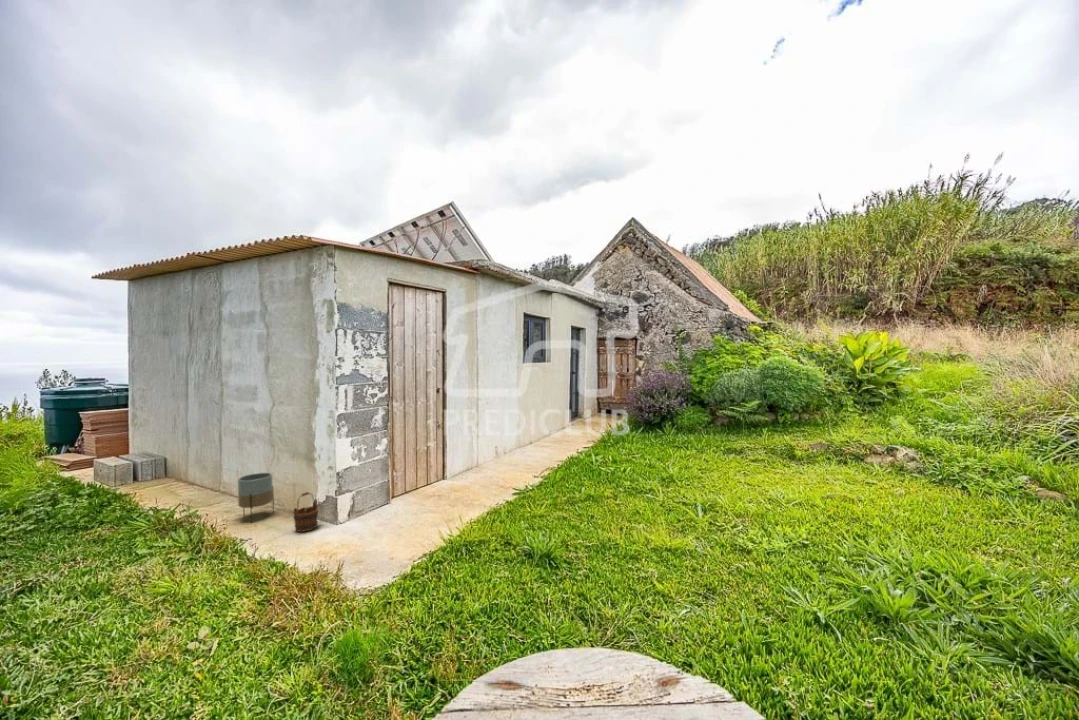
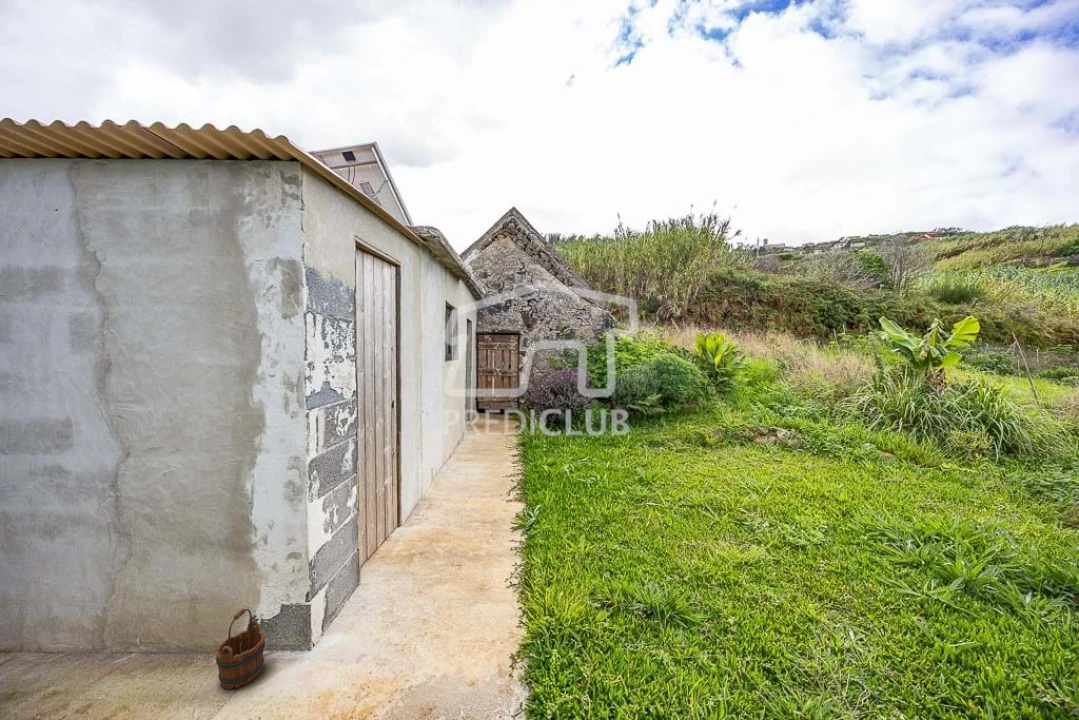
planter: present [238,473,274,522] -> none [42,585,128,699]

